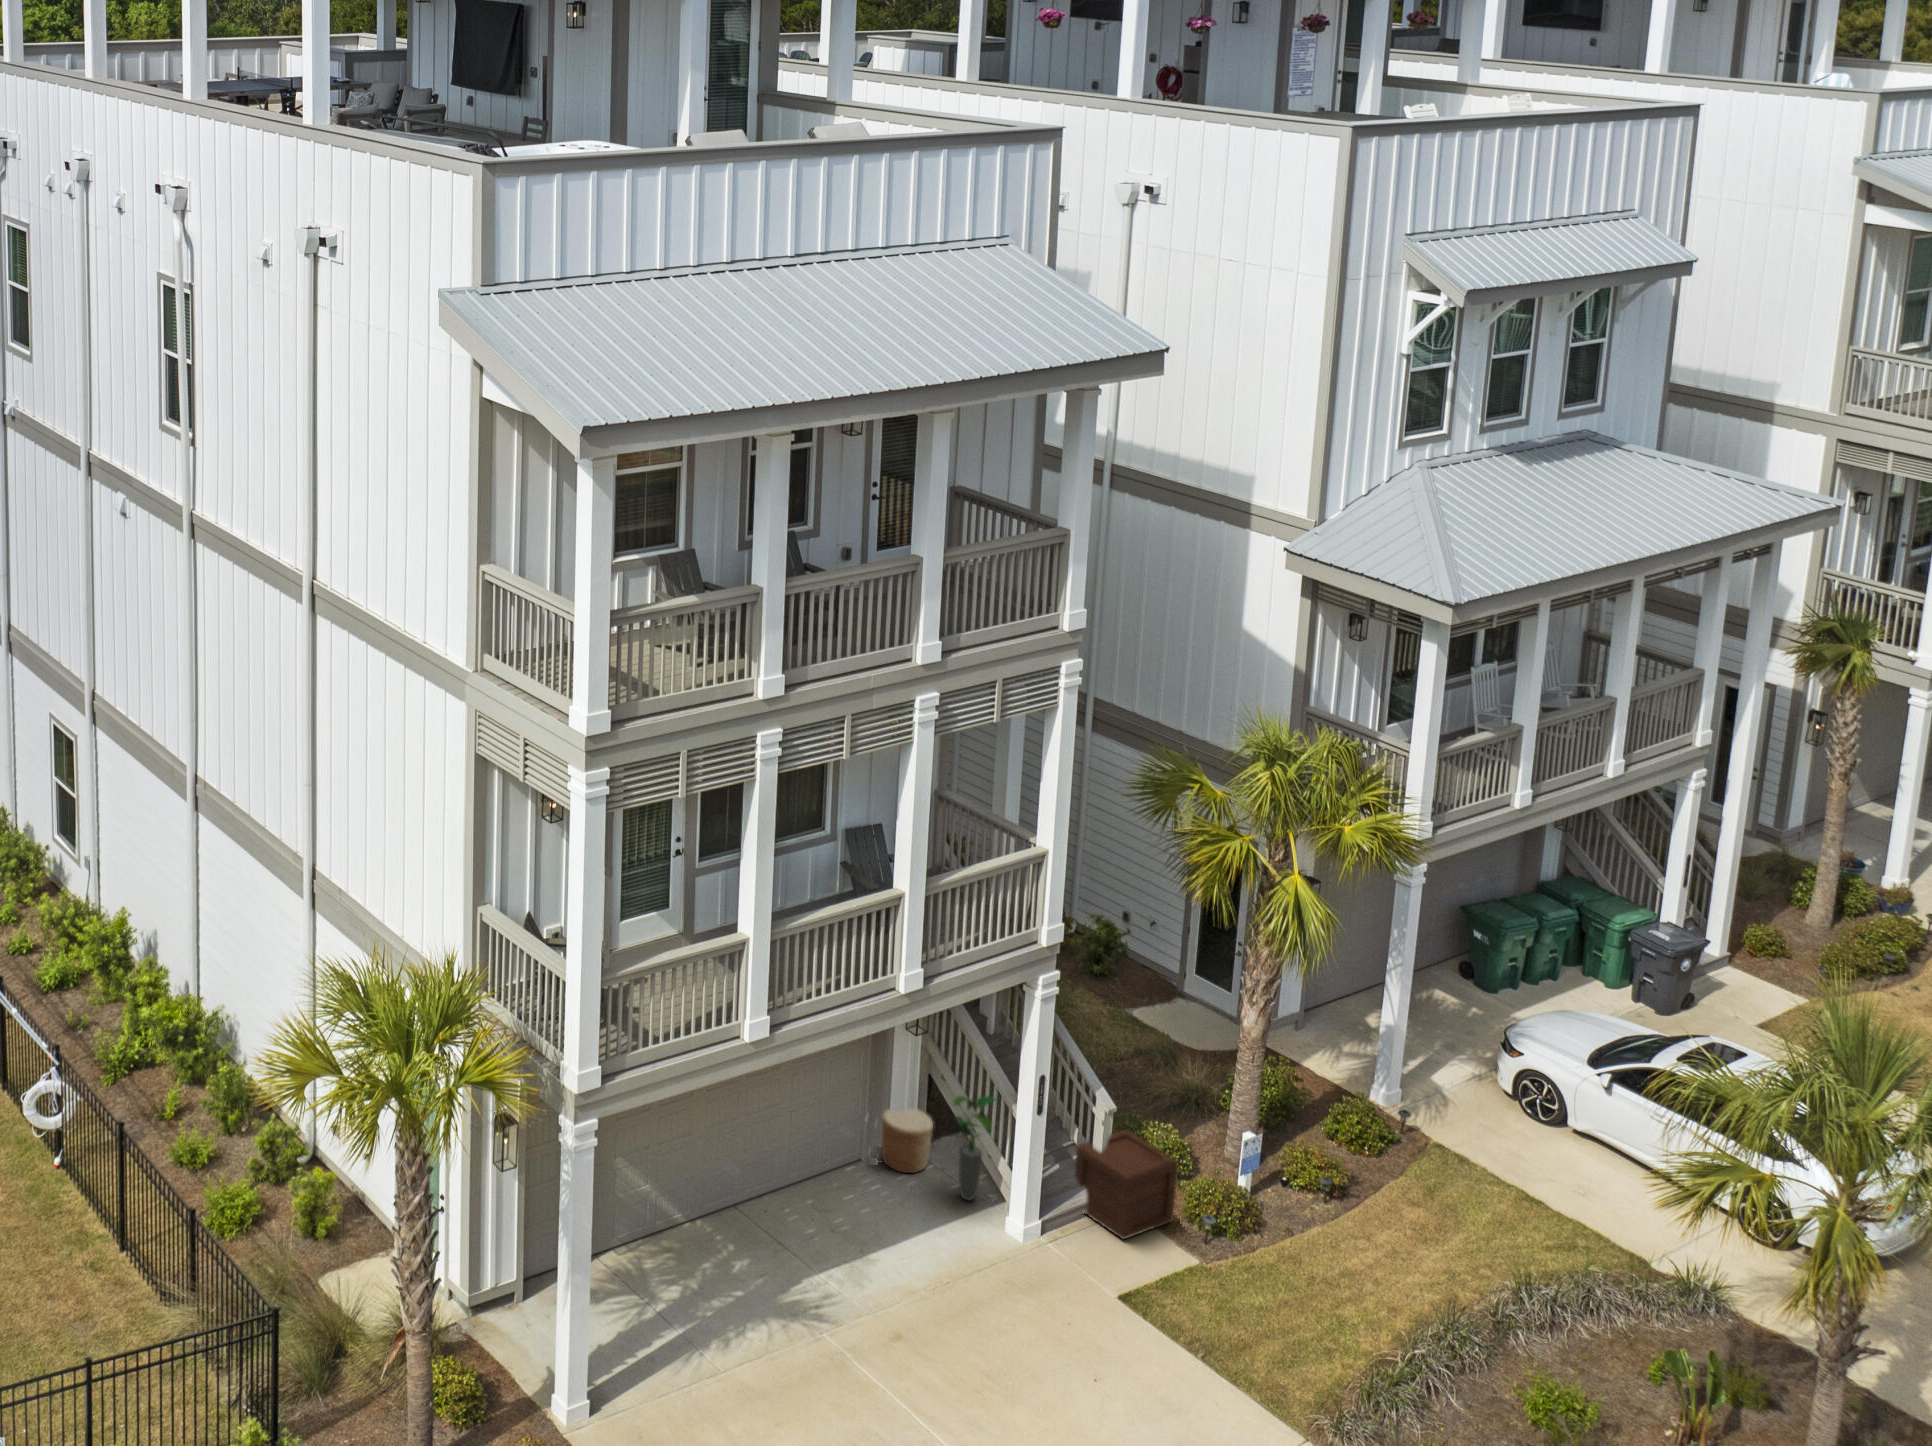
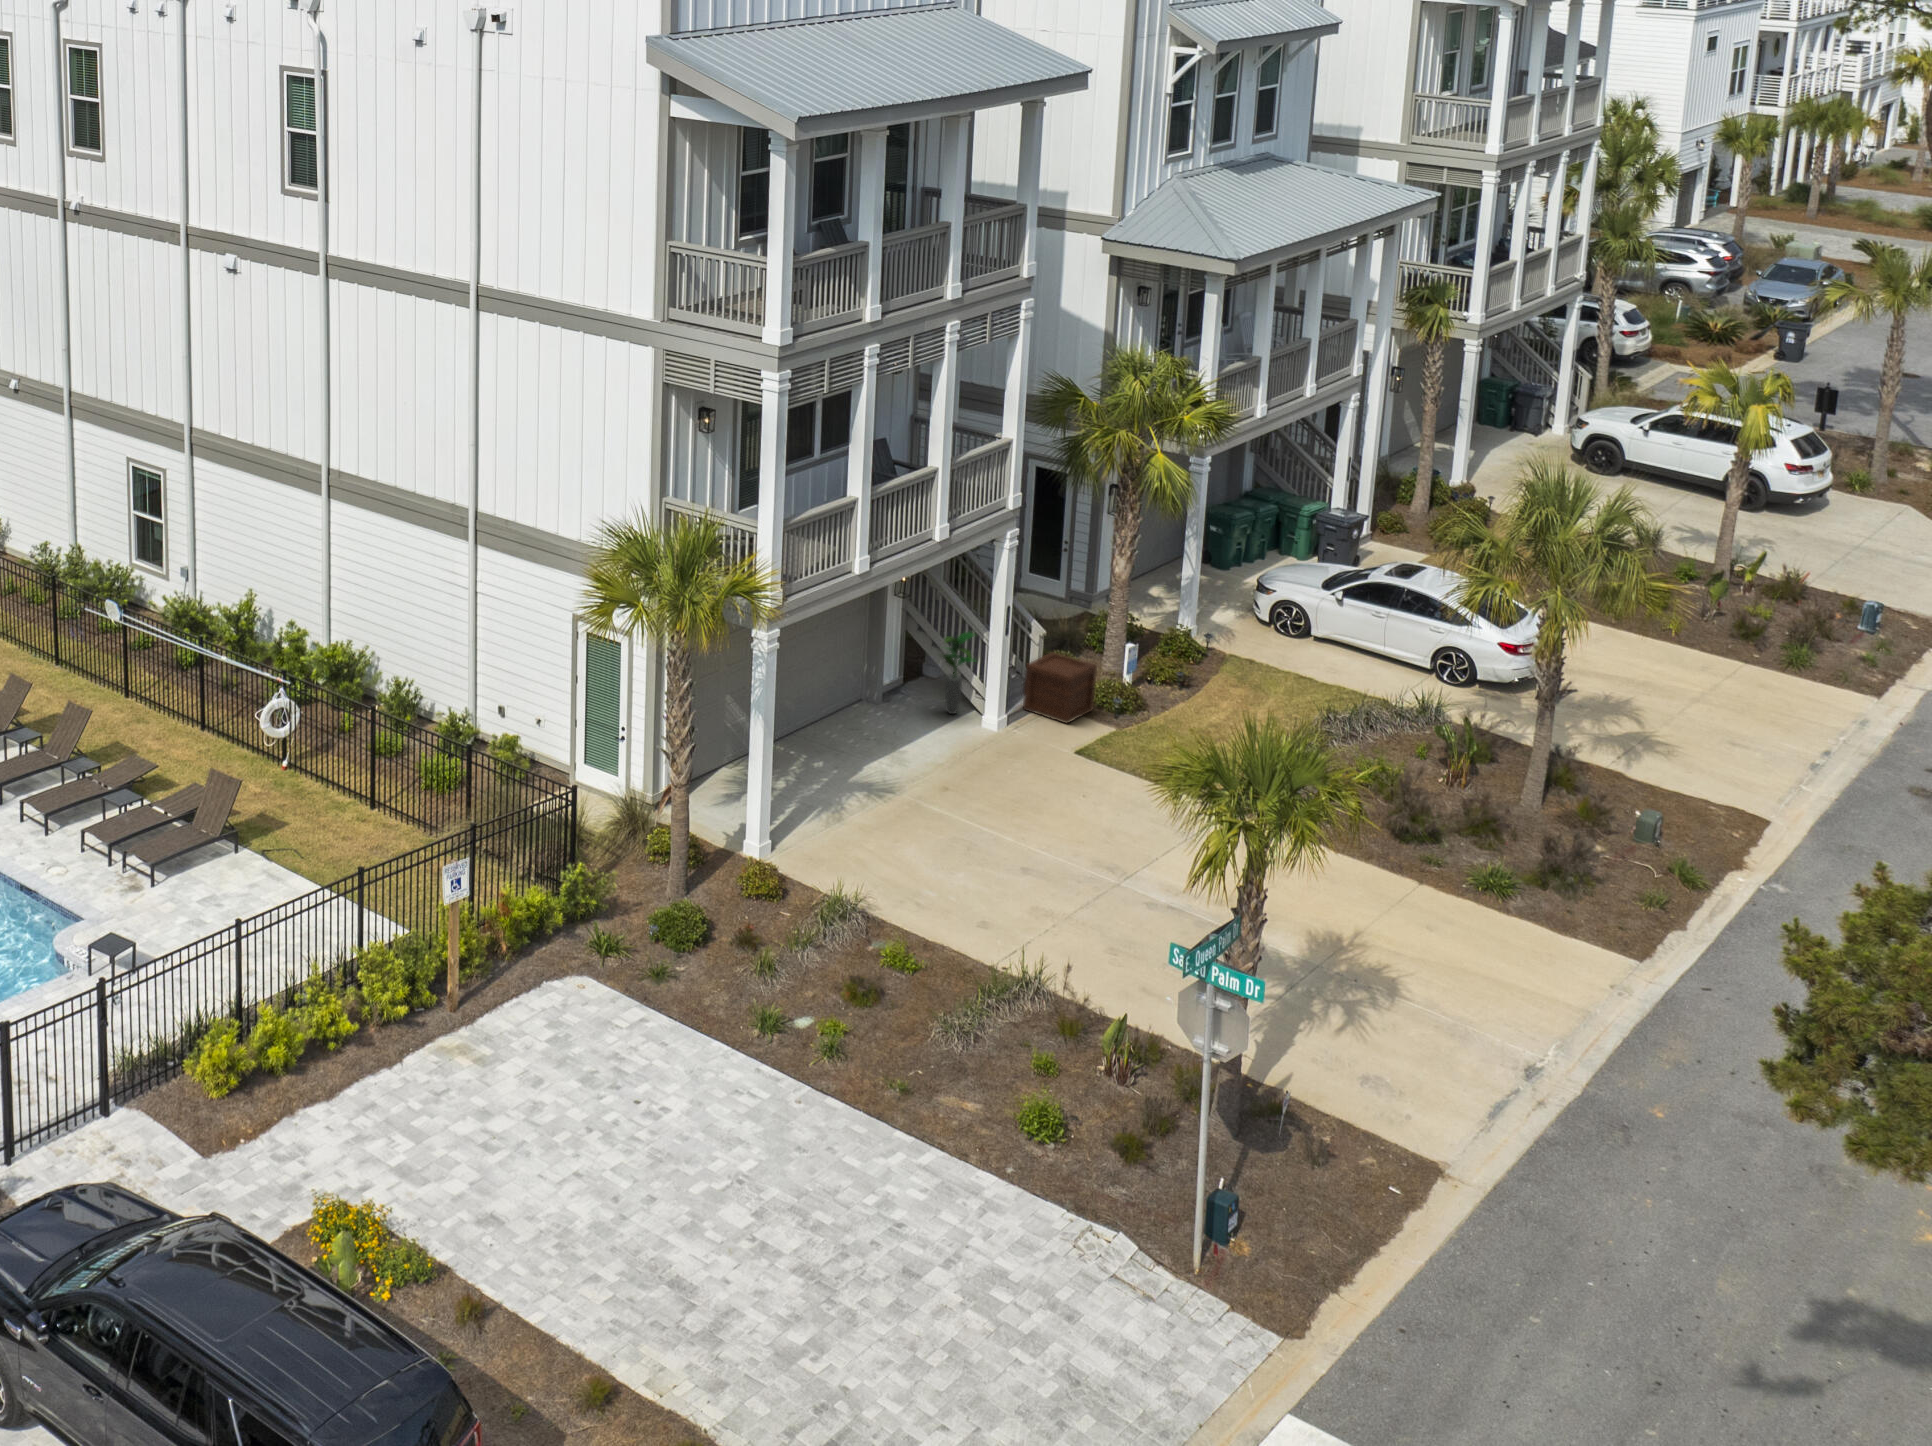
woven basket: present [881,1108,933,1173] -> none [879,658,918,704]

